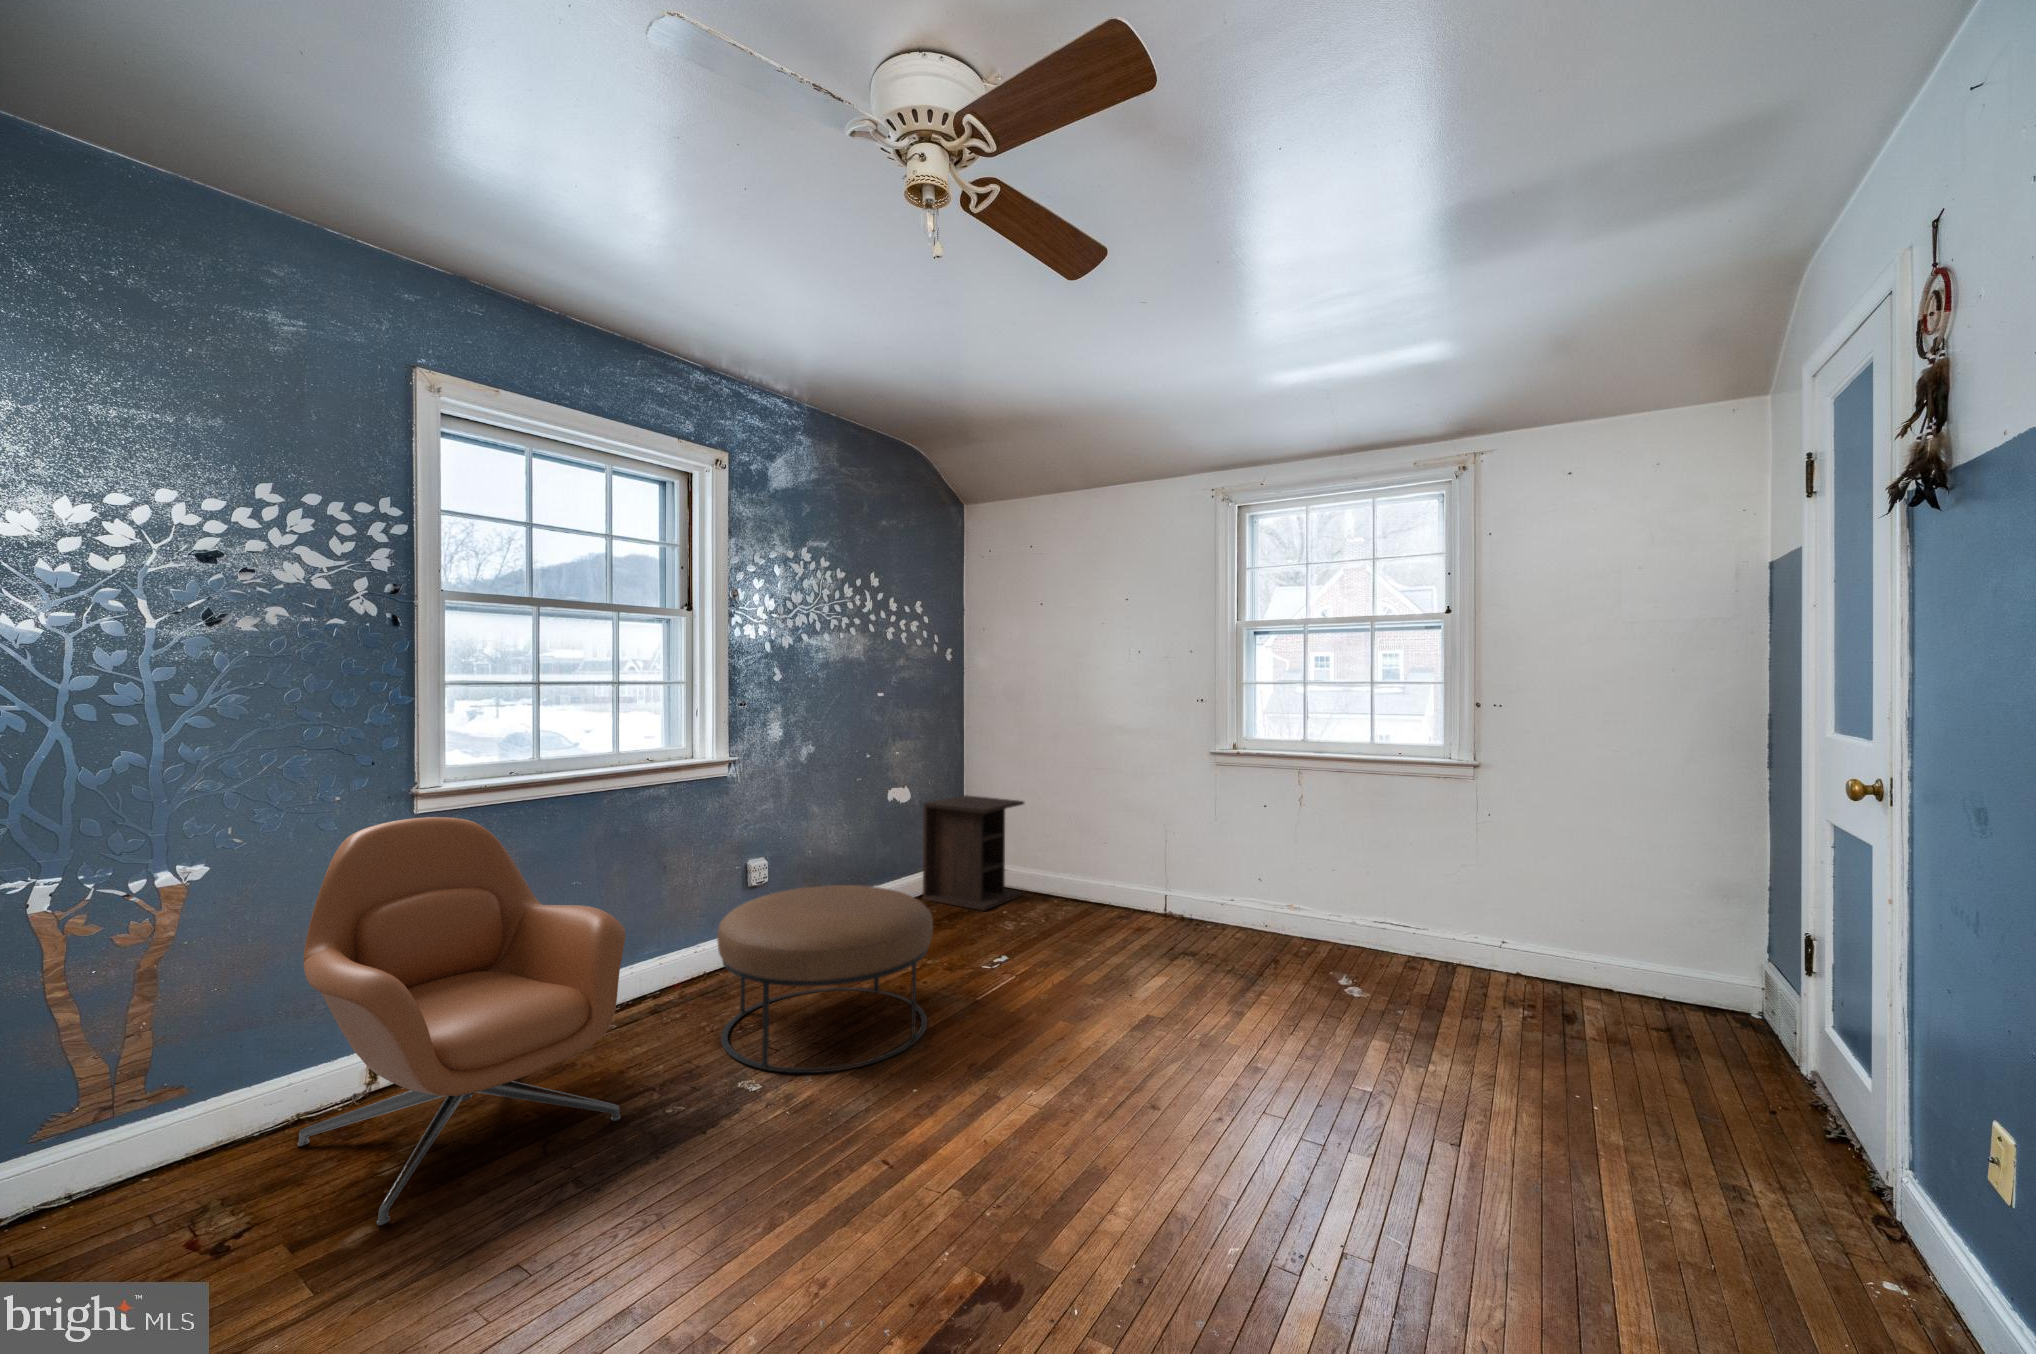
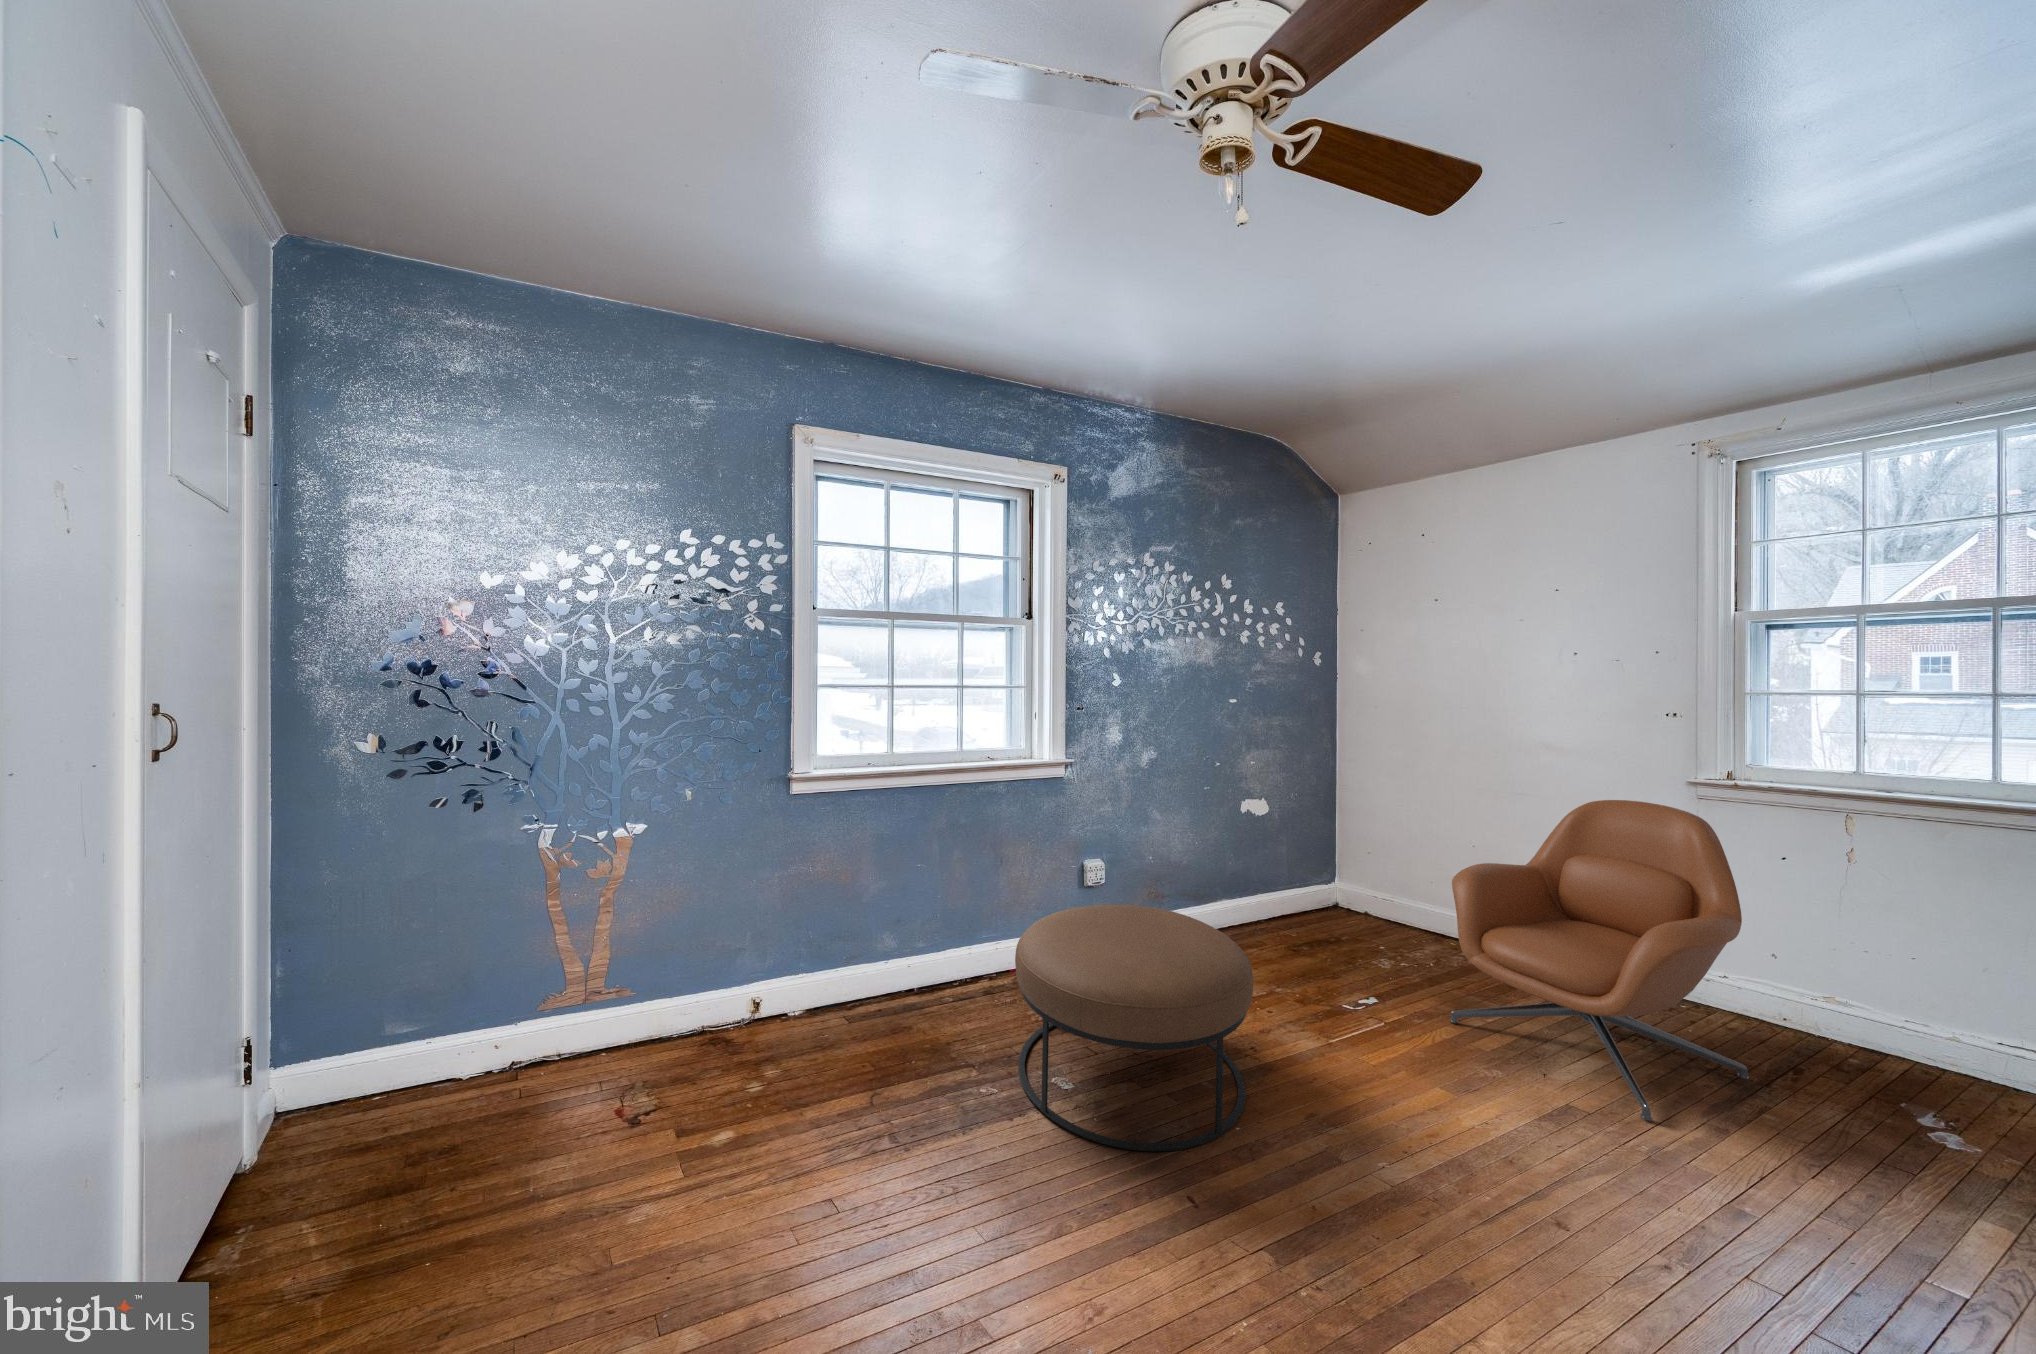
nightstand: present [923,795,1024,911] -> none [1282,811,1410,950]
armchair: present [298,817,626,1225] -> present [1450,800,1749,1121]

